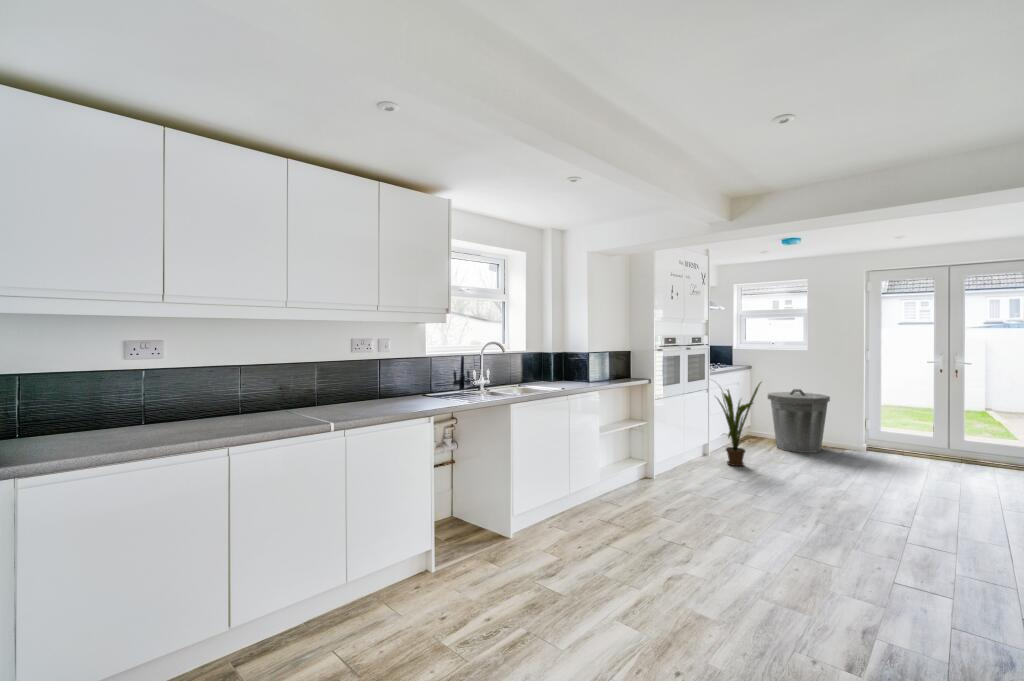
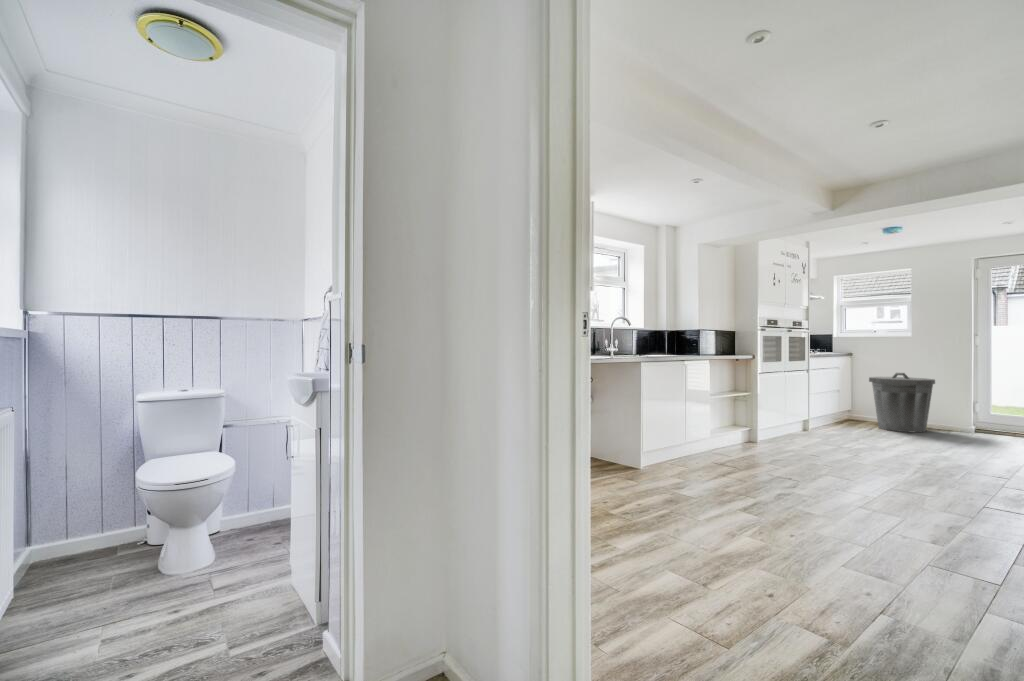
house plant: present [717,382,762,466] -> none [808,359,864,438]

